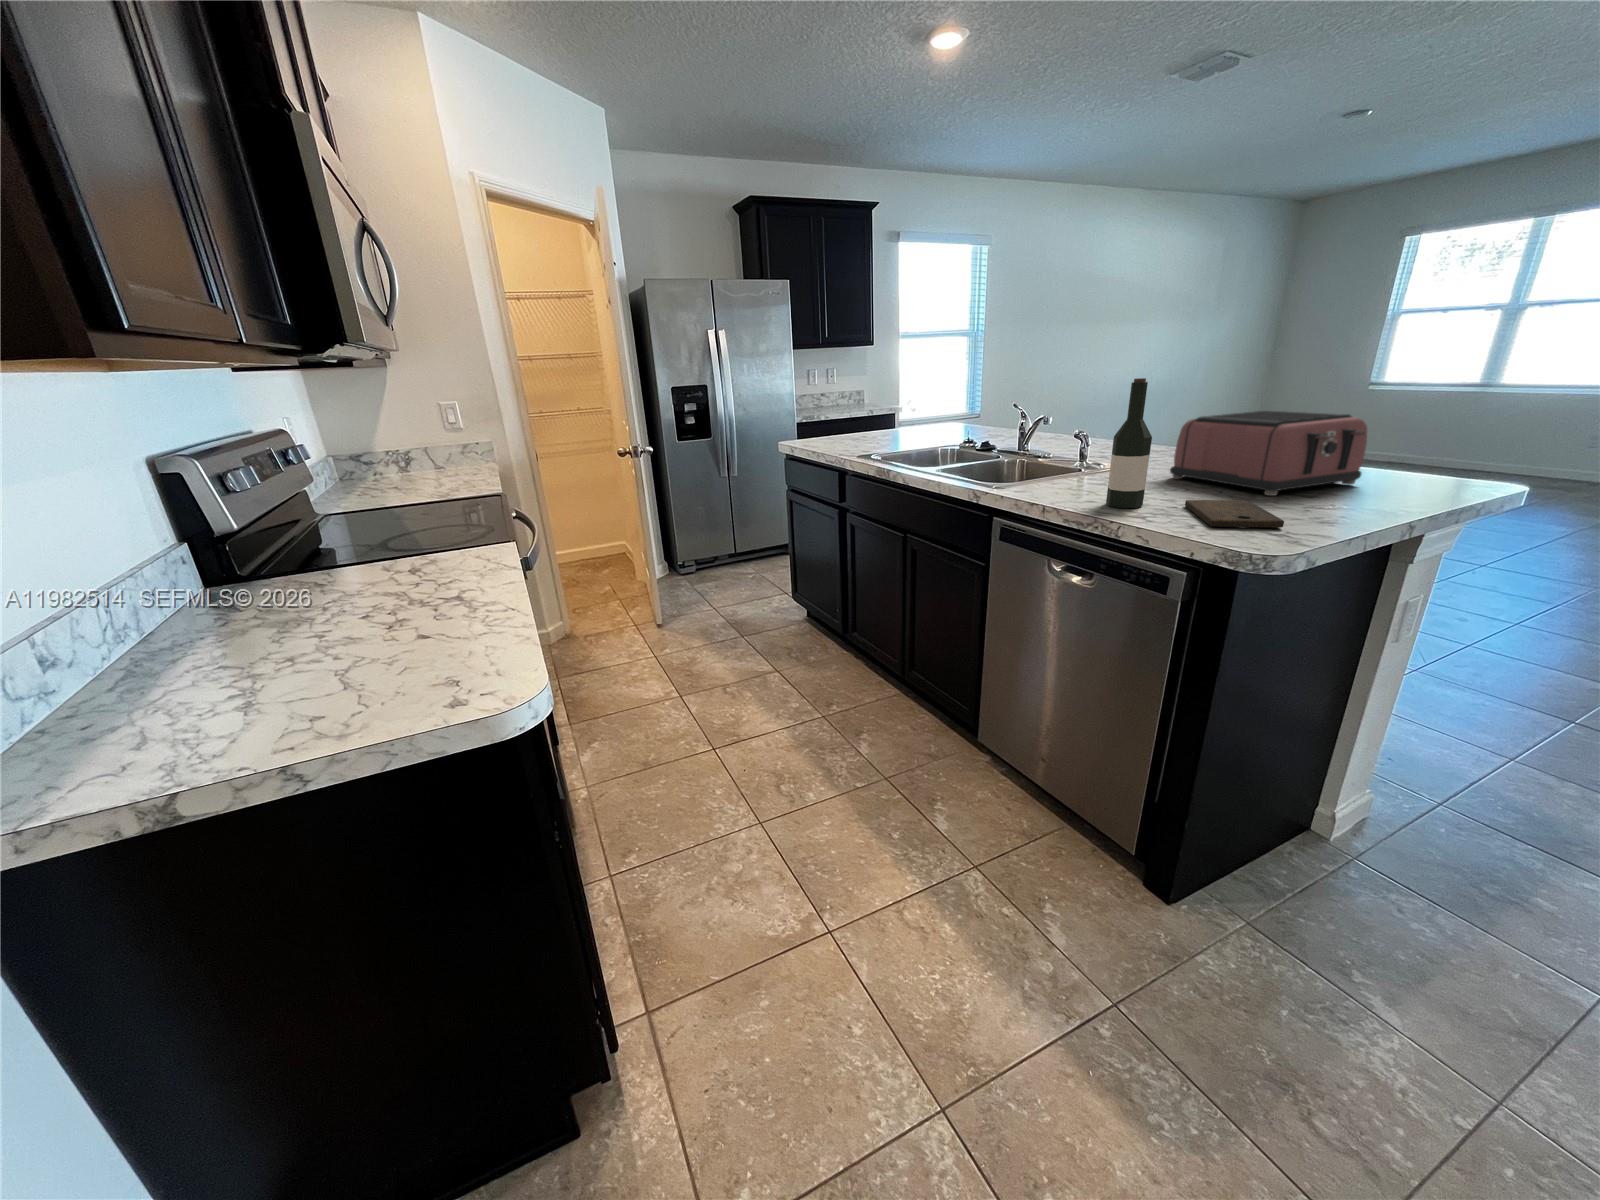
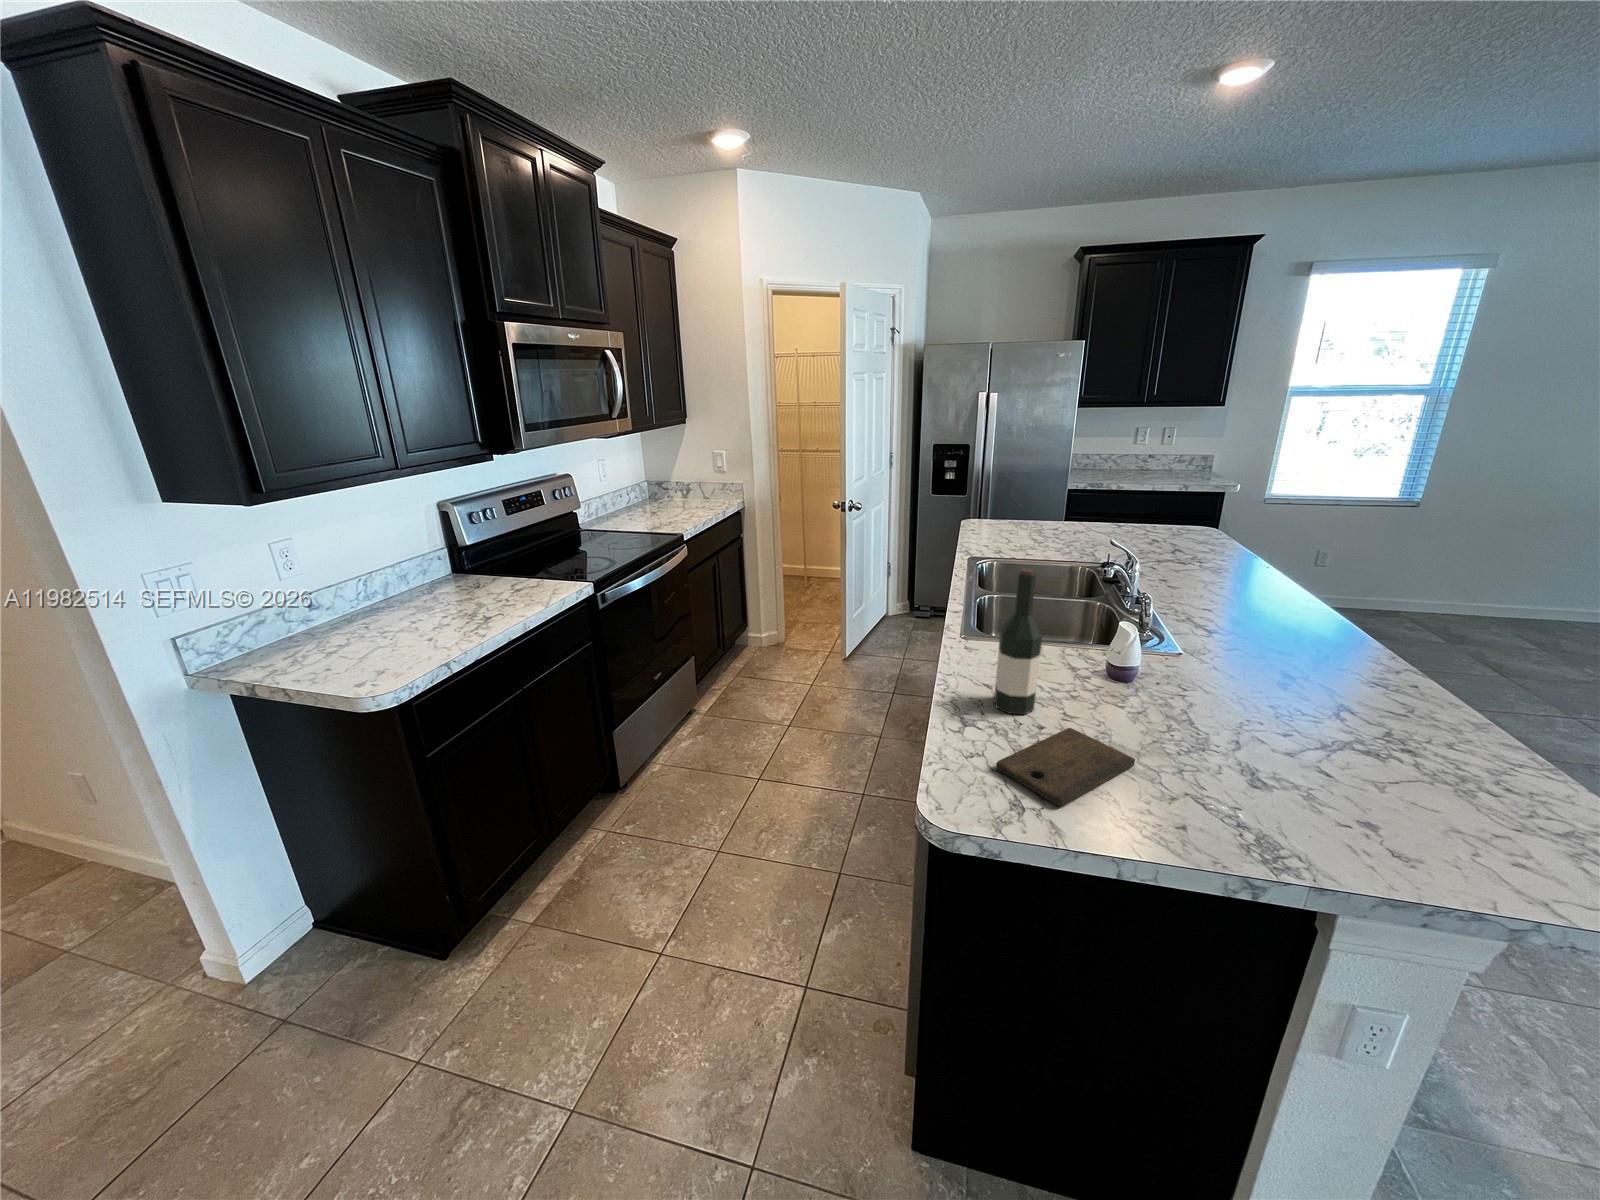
toaster: present [1170,410,1367,496] -> none [1199,625,1469,808]

